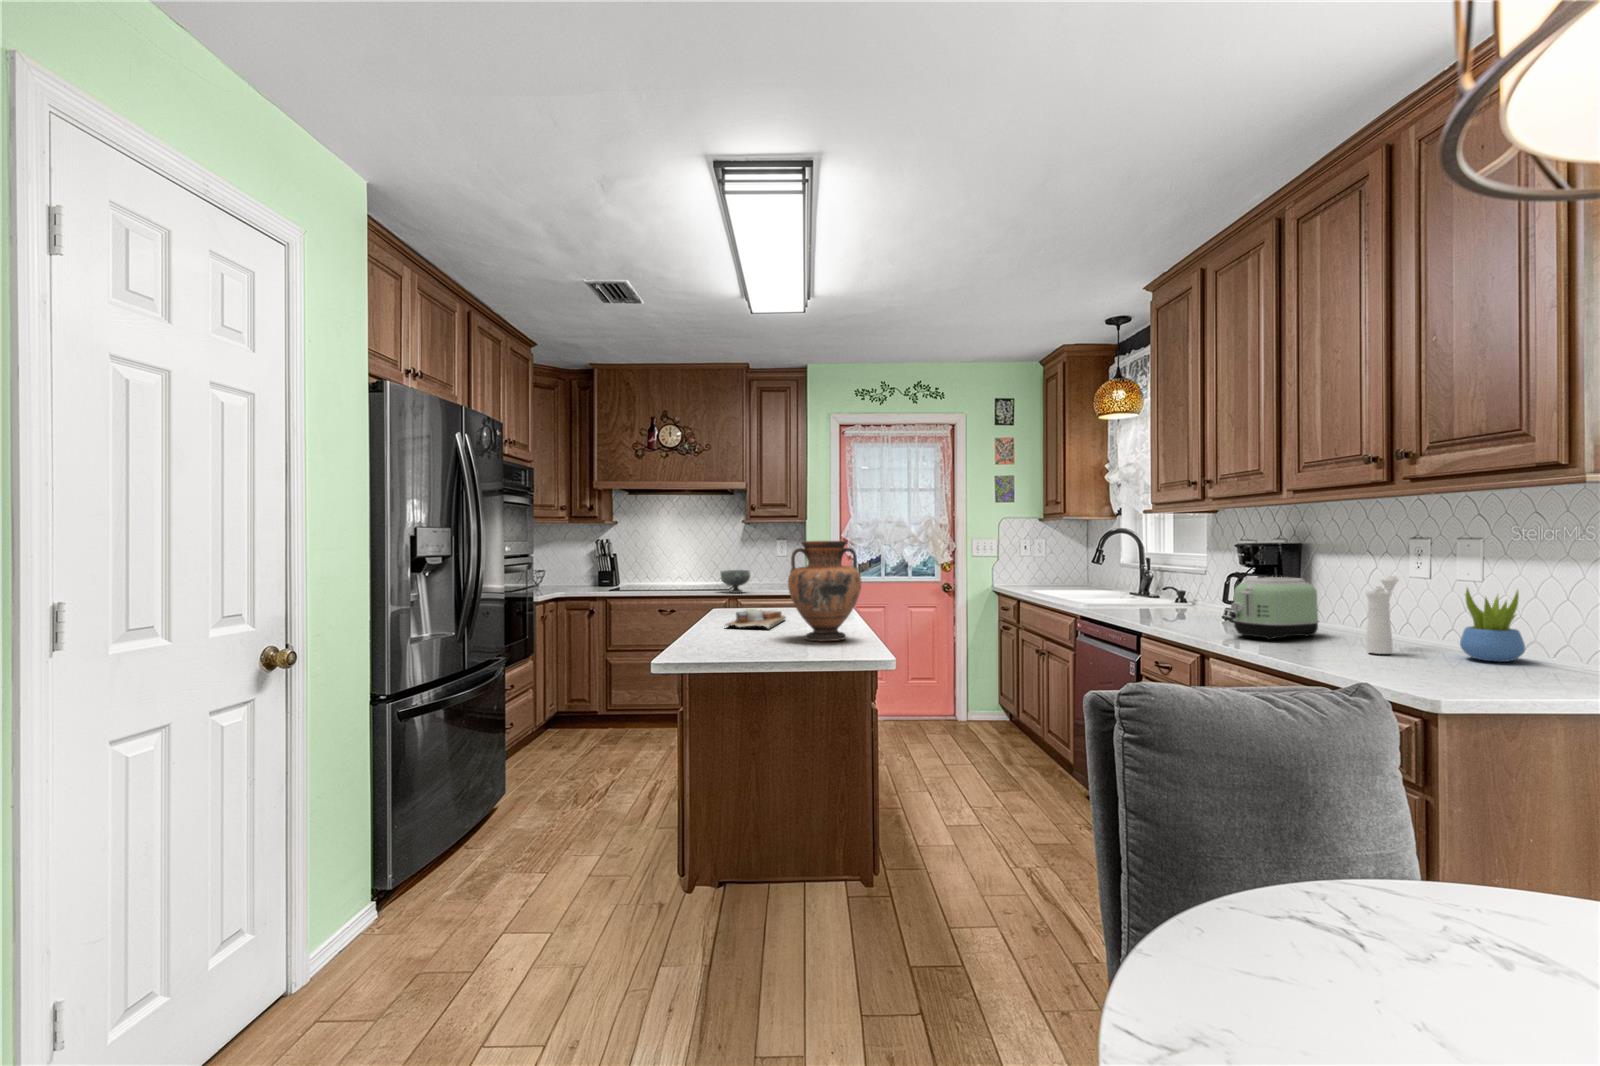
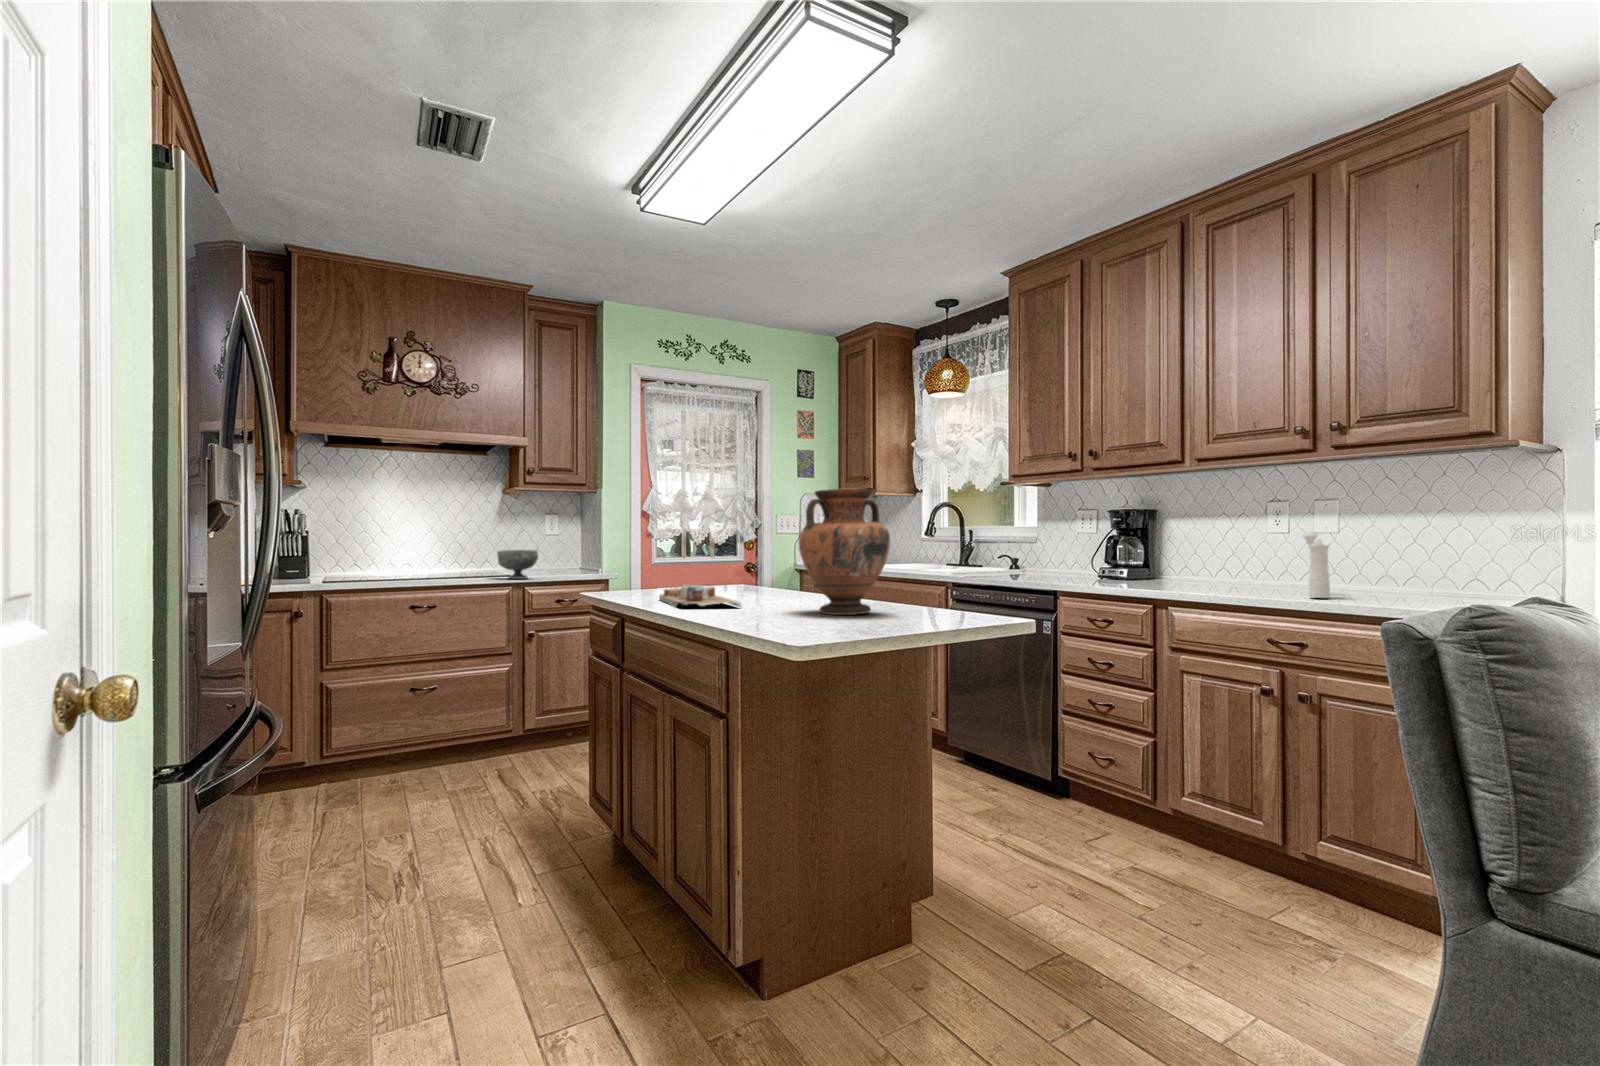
toaster: present [1230,577,1319,640] -> none [1171,538,1236,594]
succulent plant: present [1460,588,1525,662] -> none [1376,537,1426,598]

